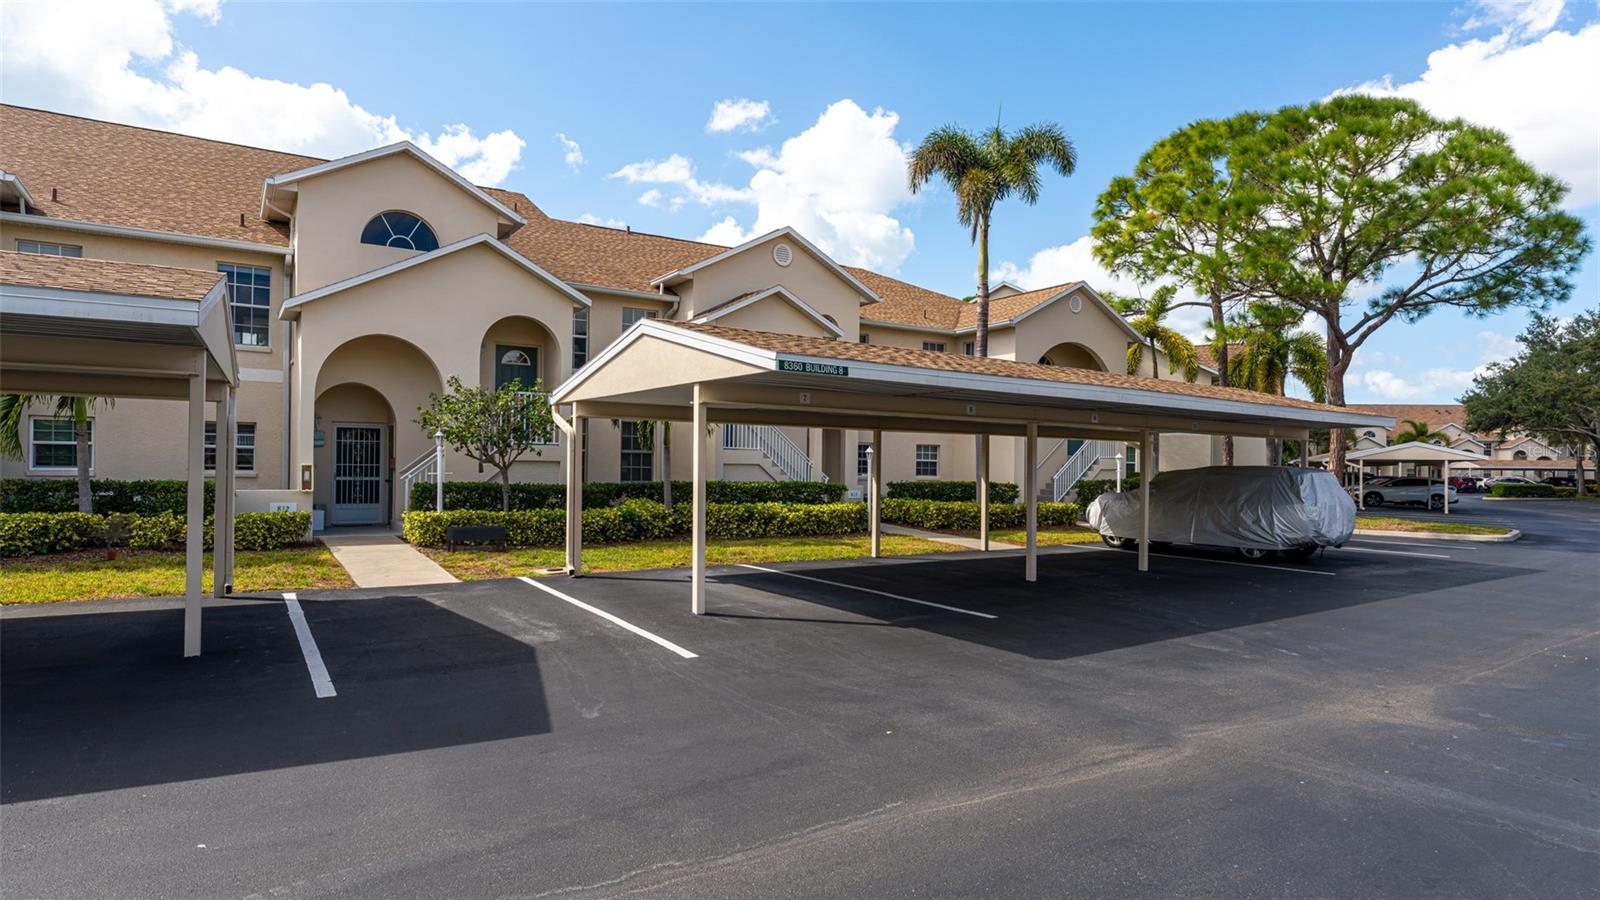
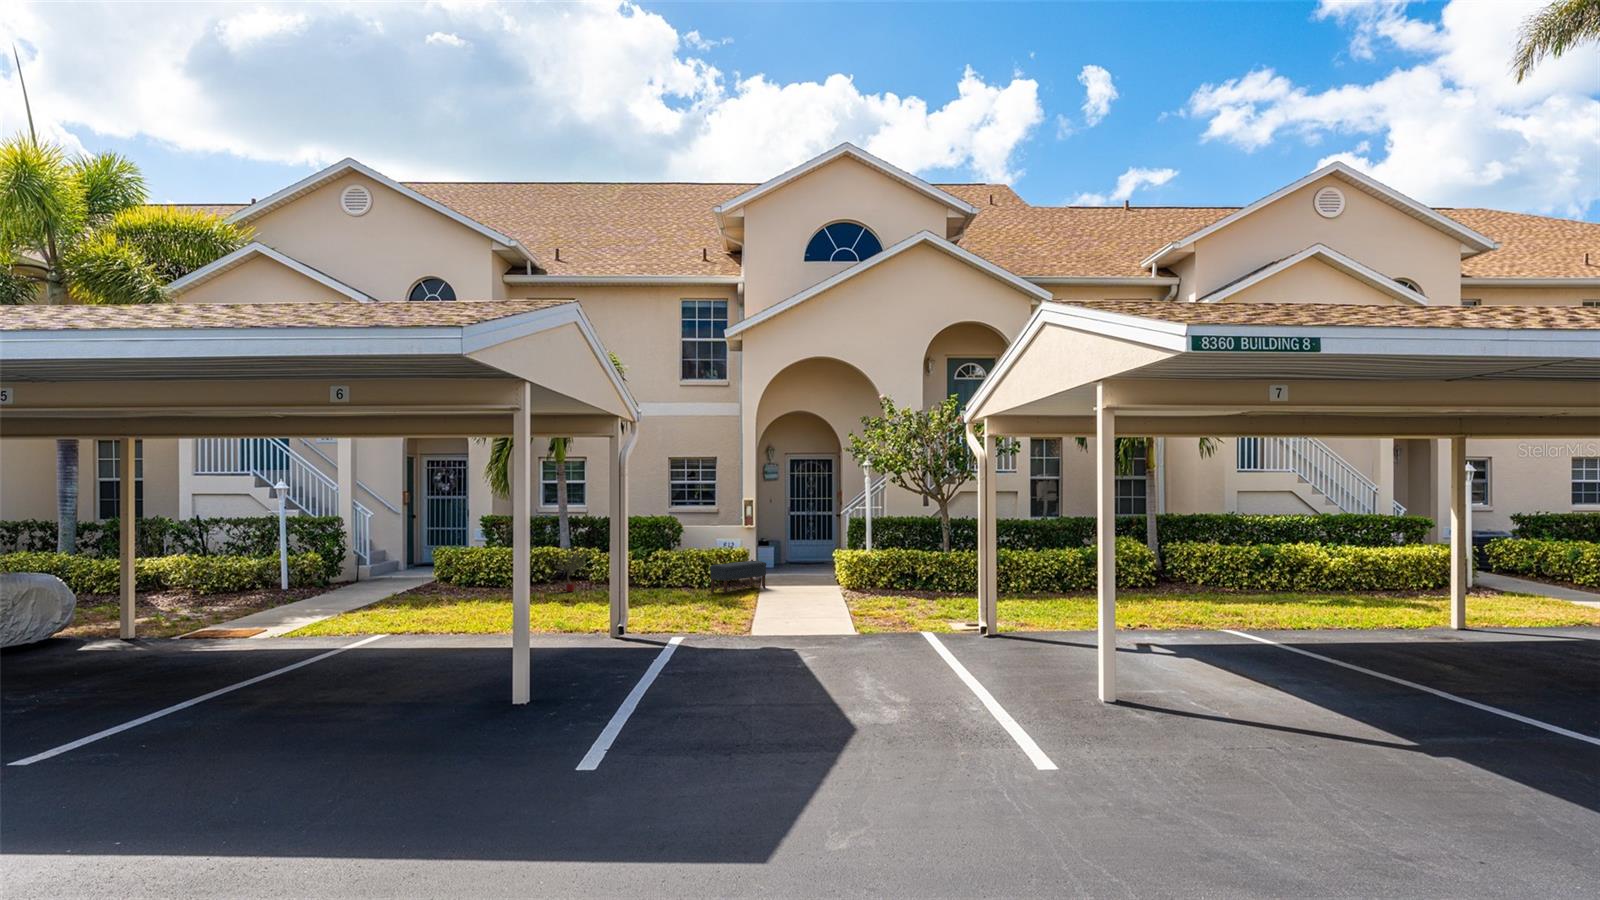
bench: present [447,525,506,553] -> present [710,561,766,594]

